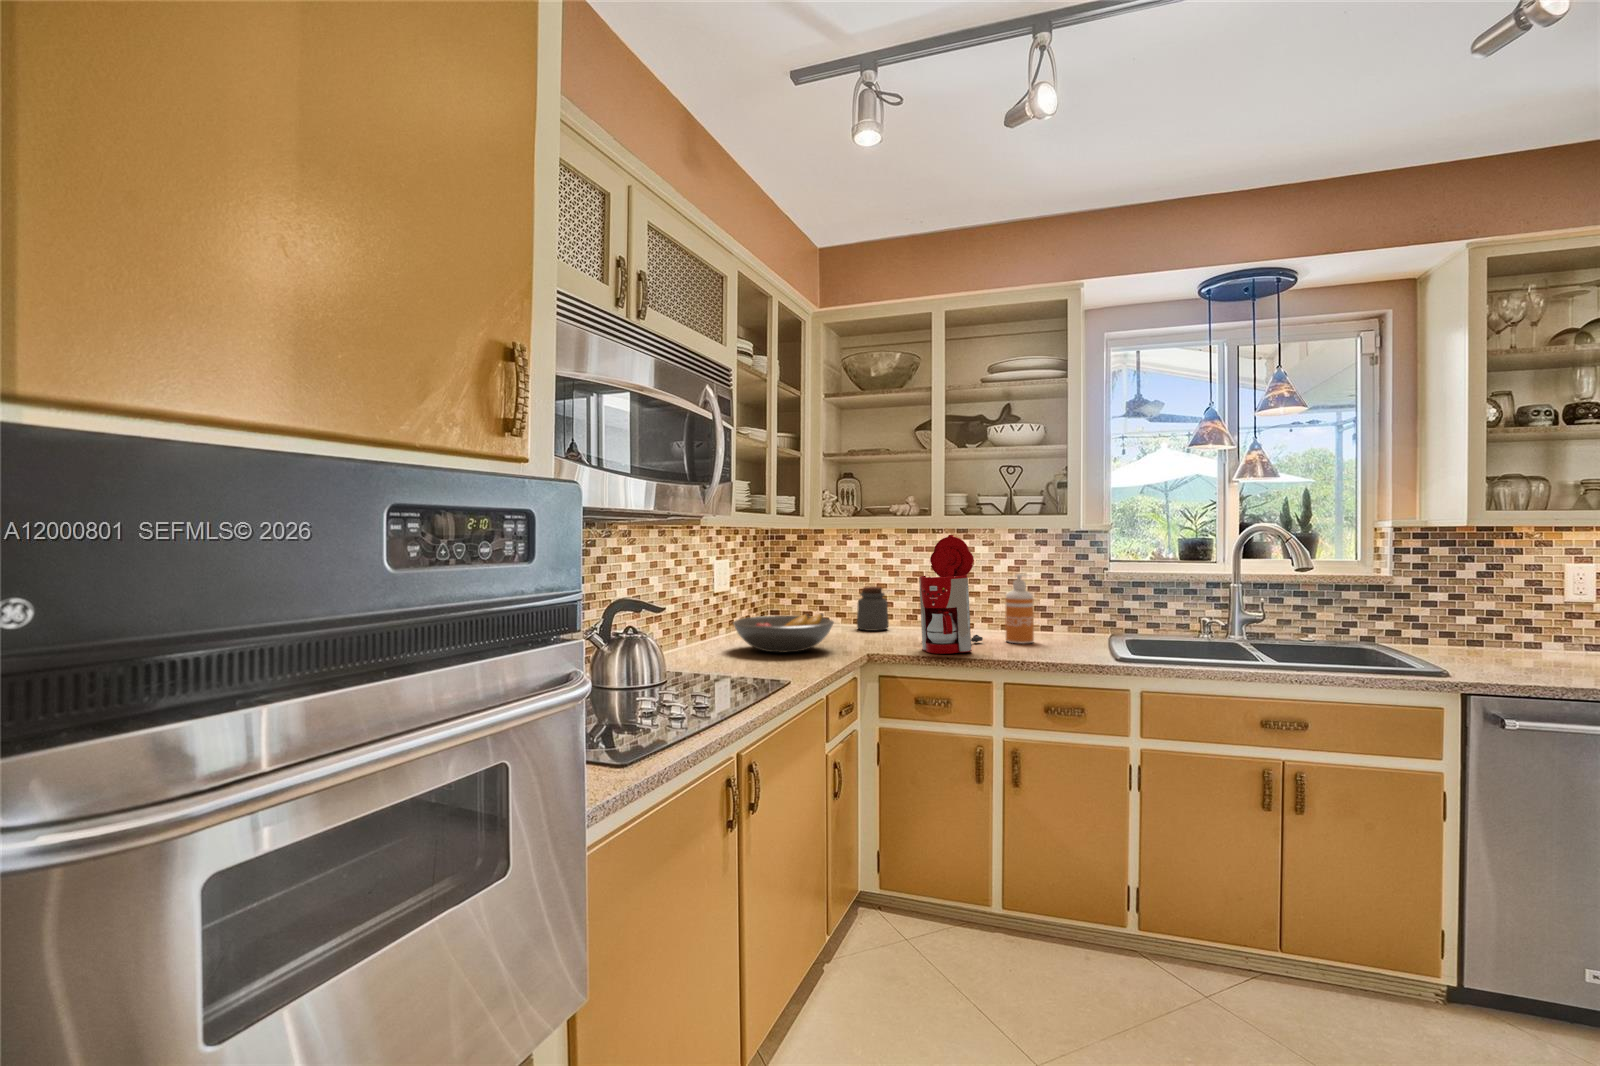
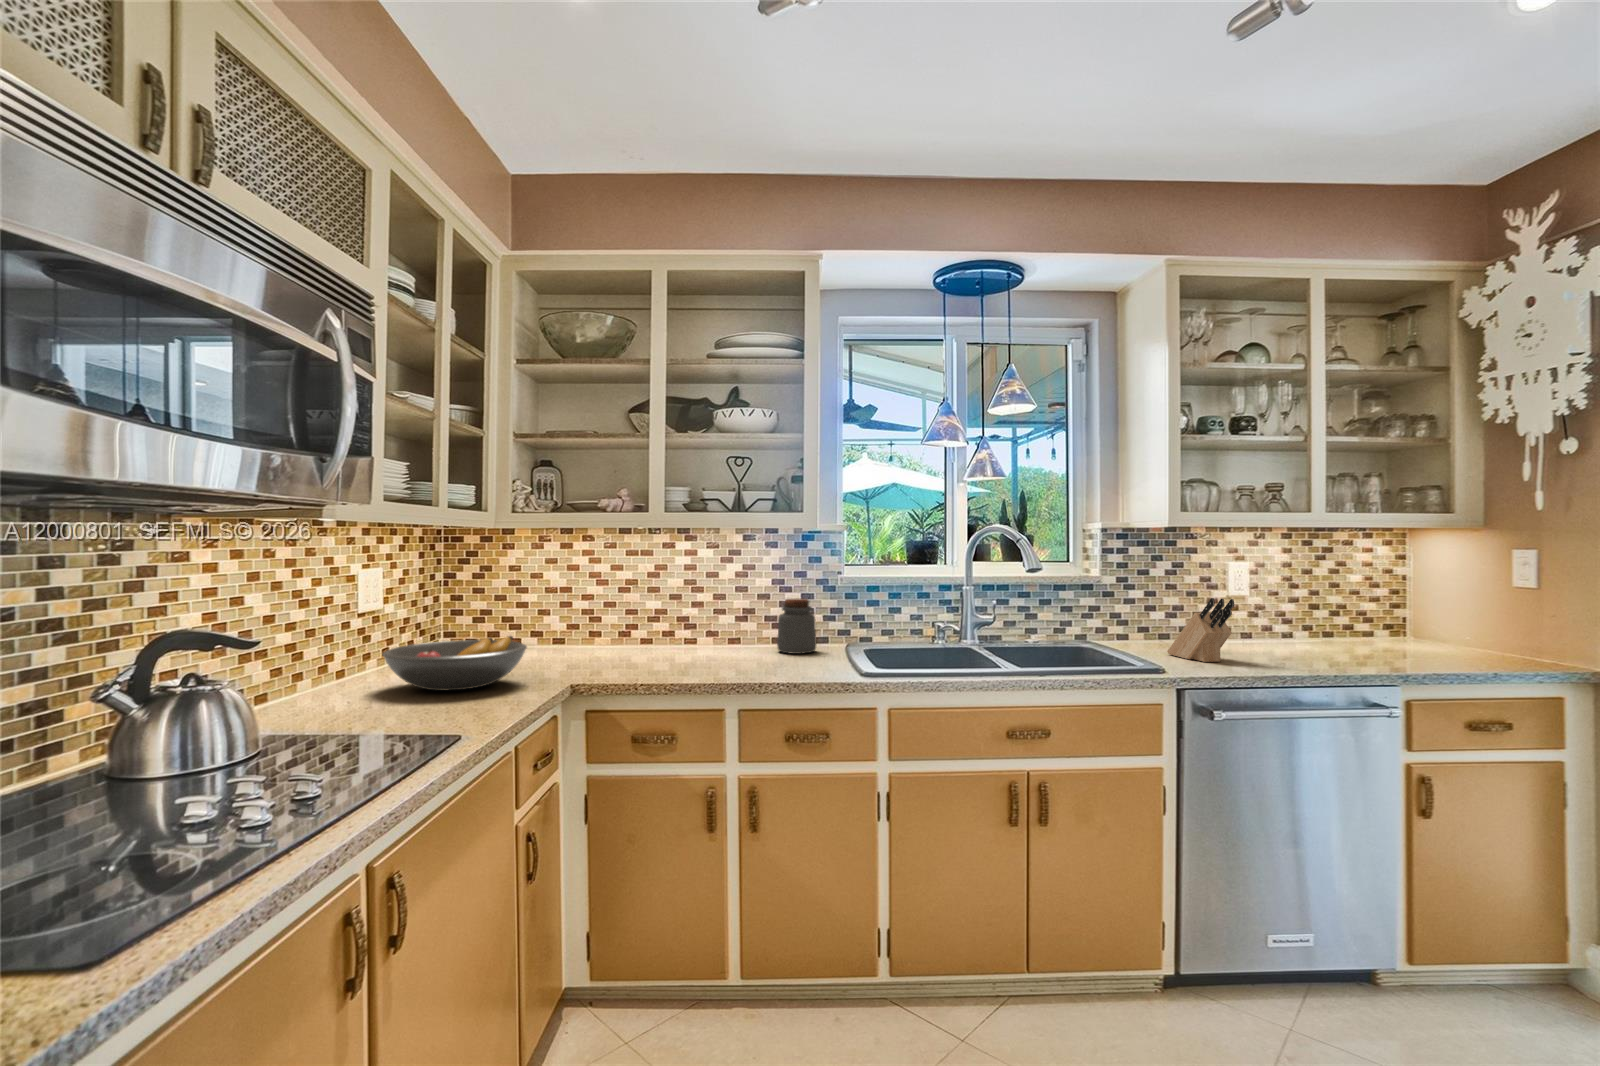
coffee maker: present [919,535,983,654] -> none [637,535,711,679]
soap dispenser: present [1005,574,1034,644] -> none [737,581,768,661]
jar: present [857,586,889,631] -> present [777,598,816,654]
knife block: none [1472,602,1556,670] -> present [1167,598,1234,662]

